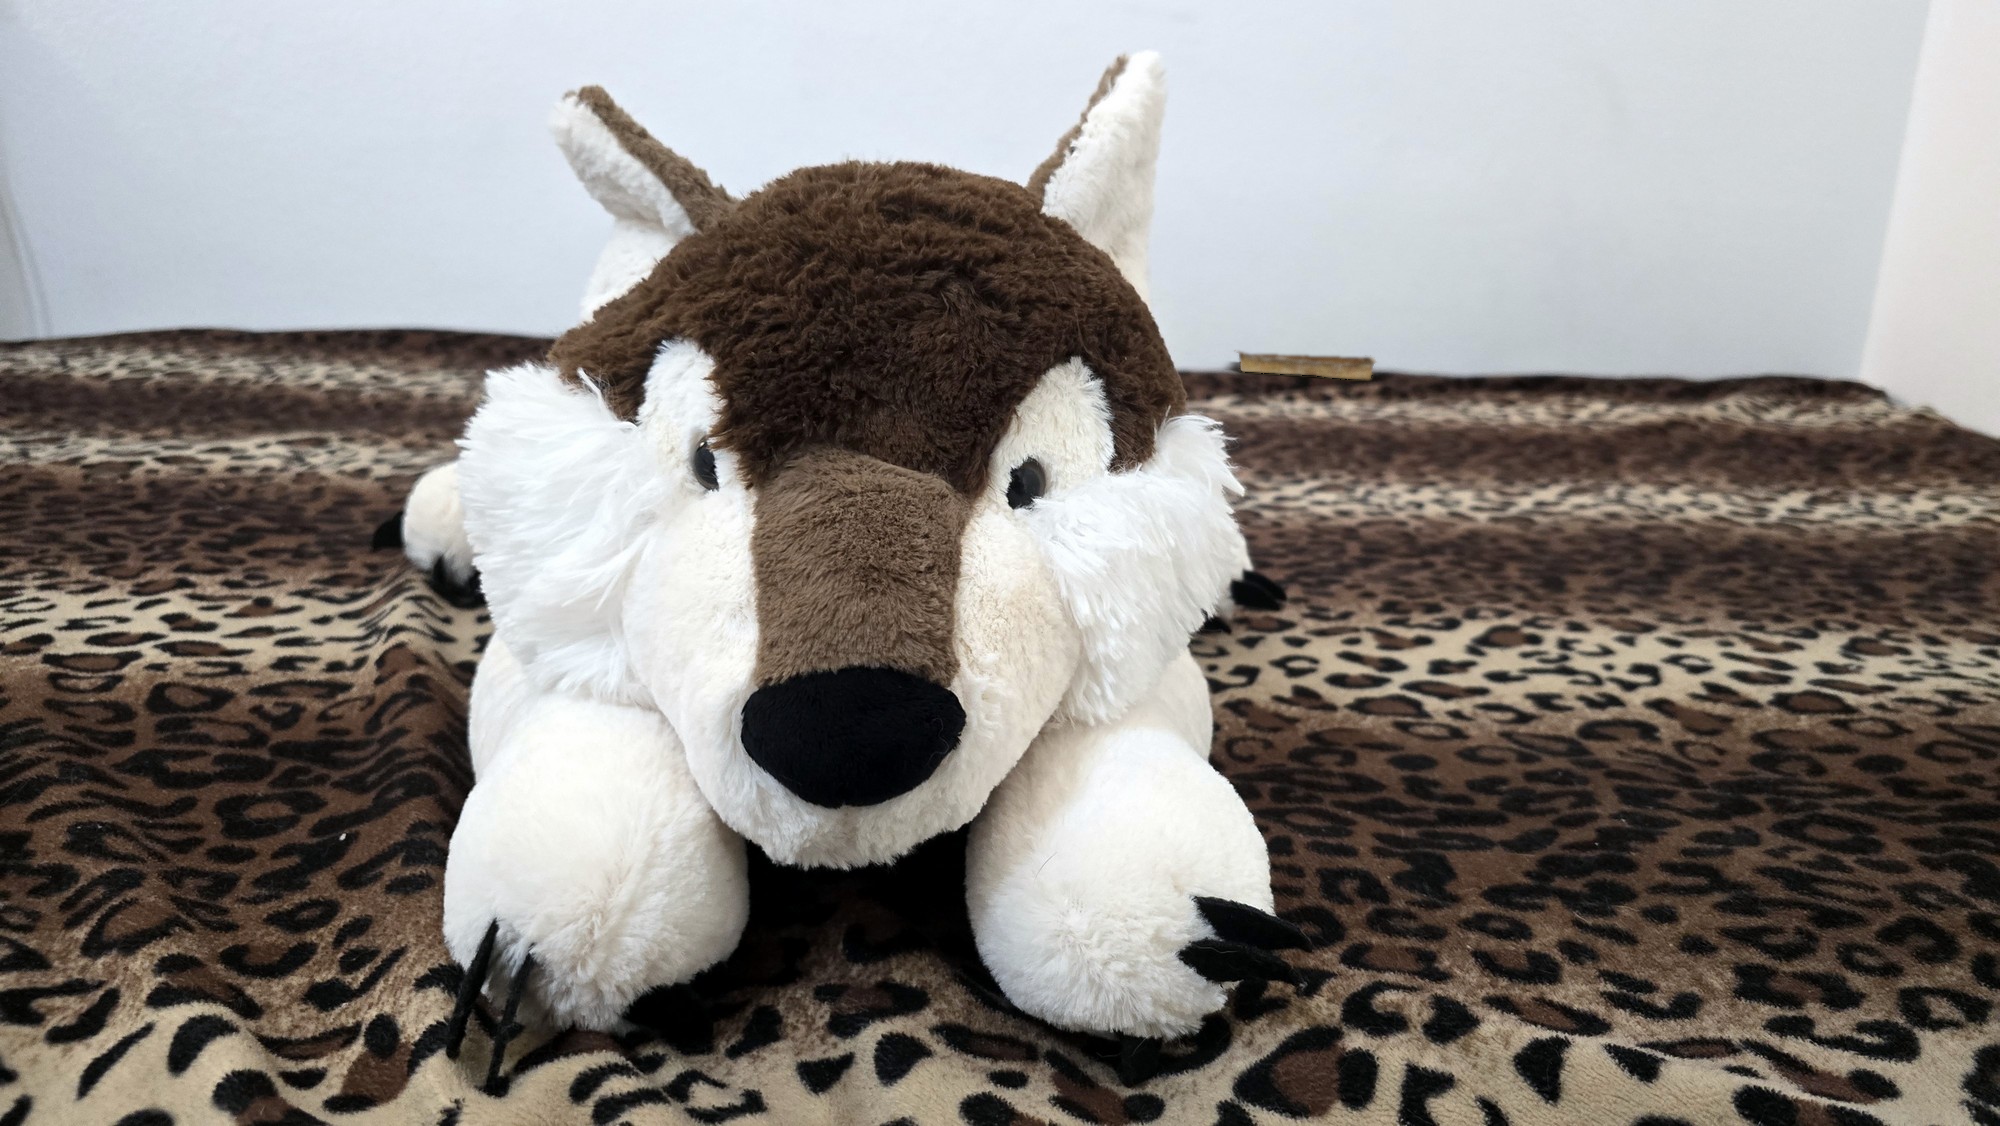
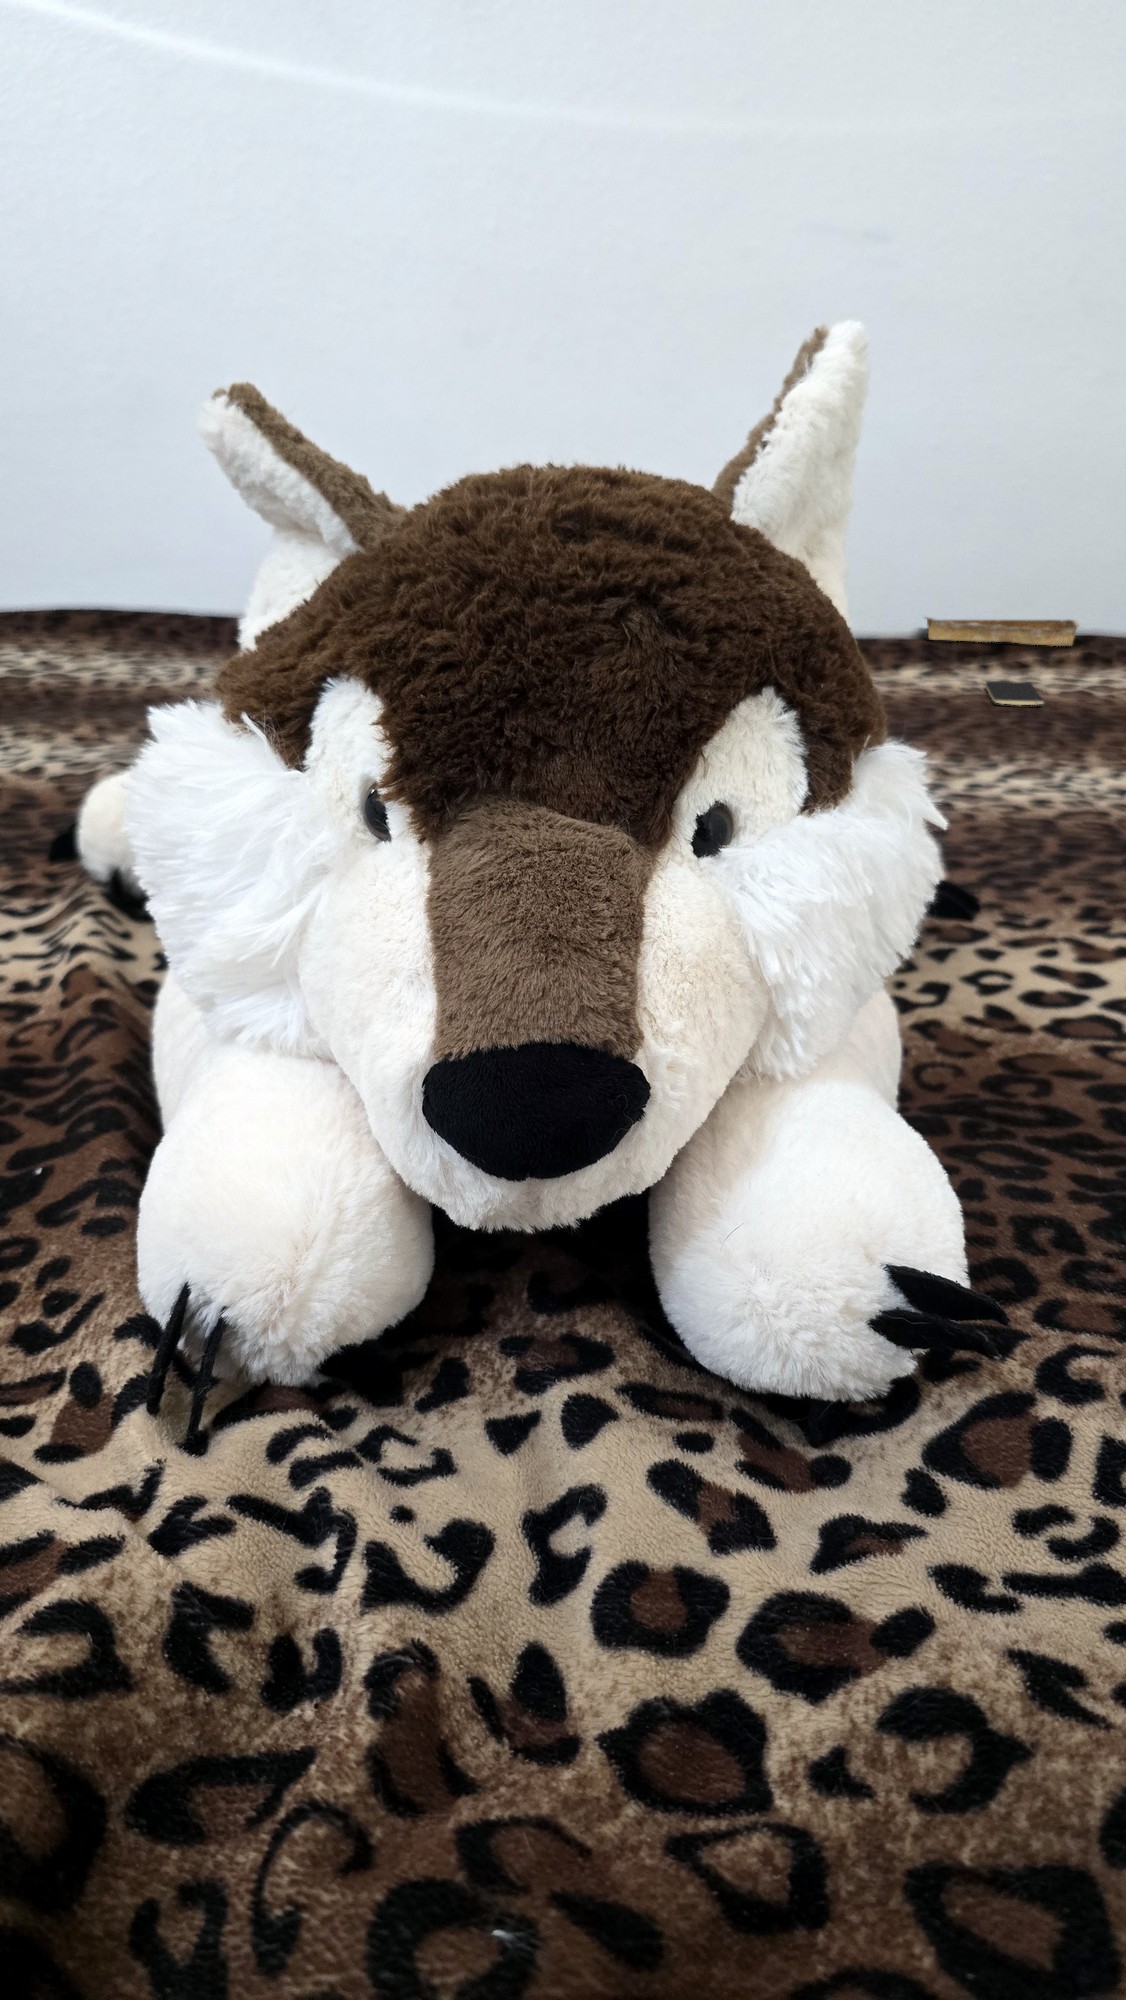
smartphone: none [1292,407,1345,428] -> present [985,681,1044,705]

